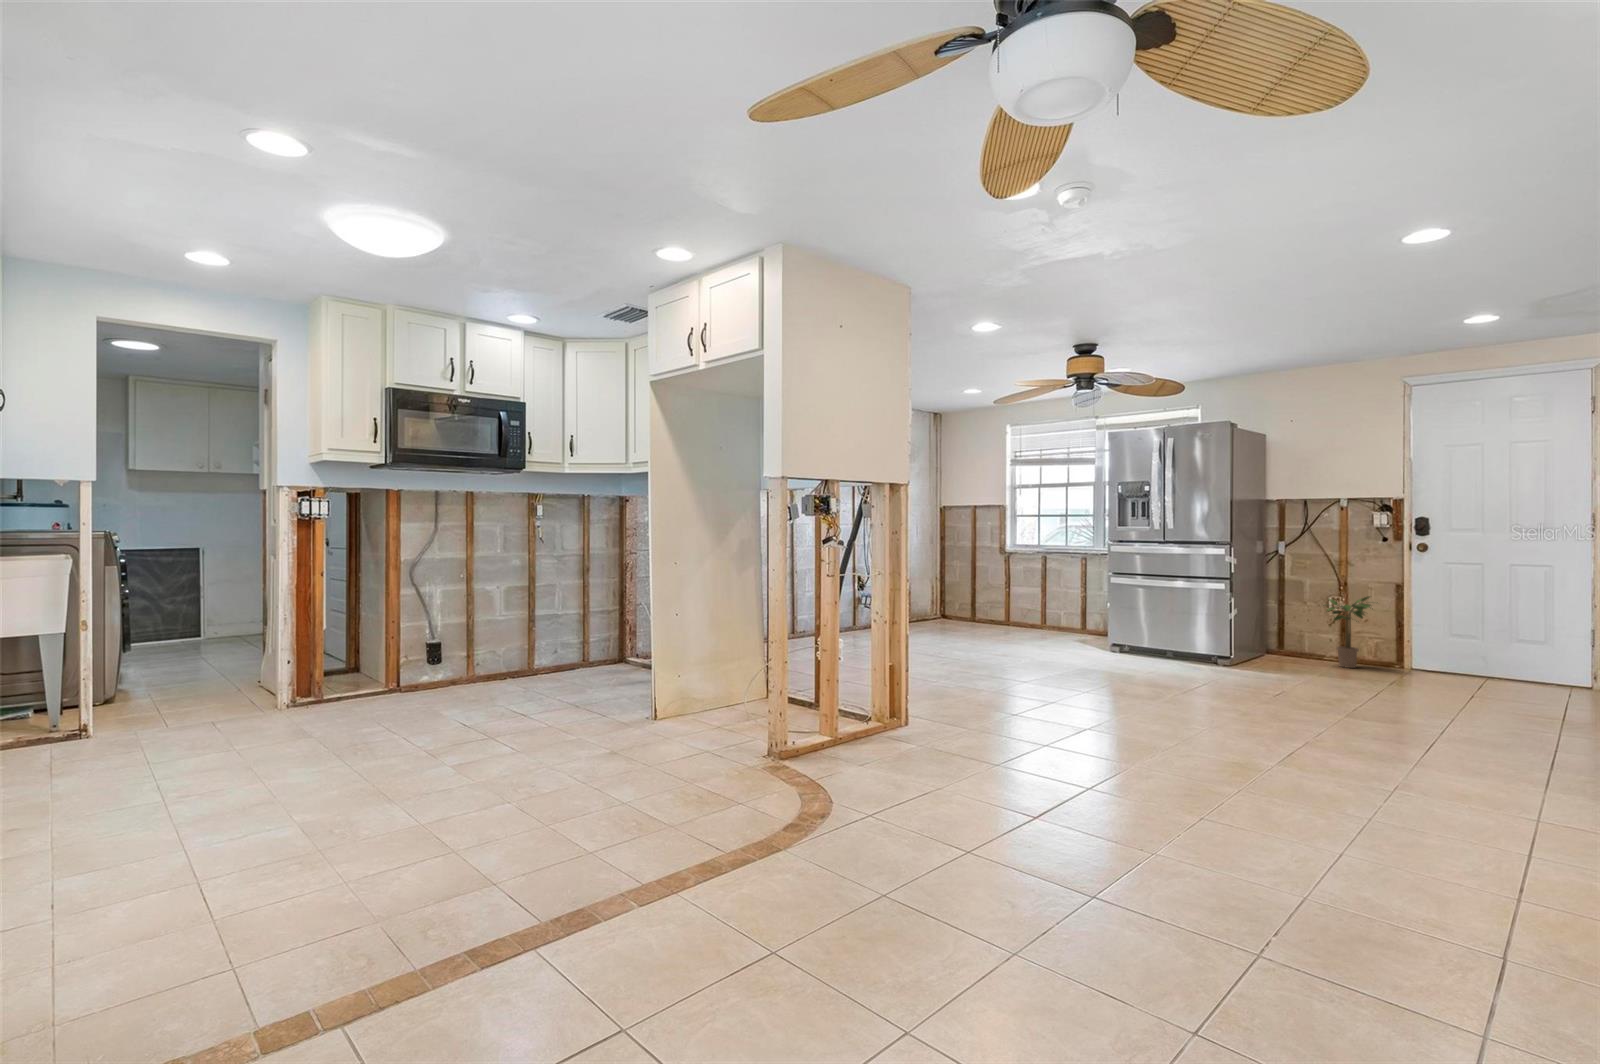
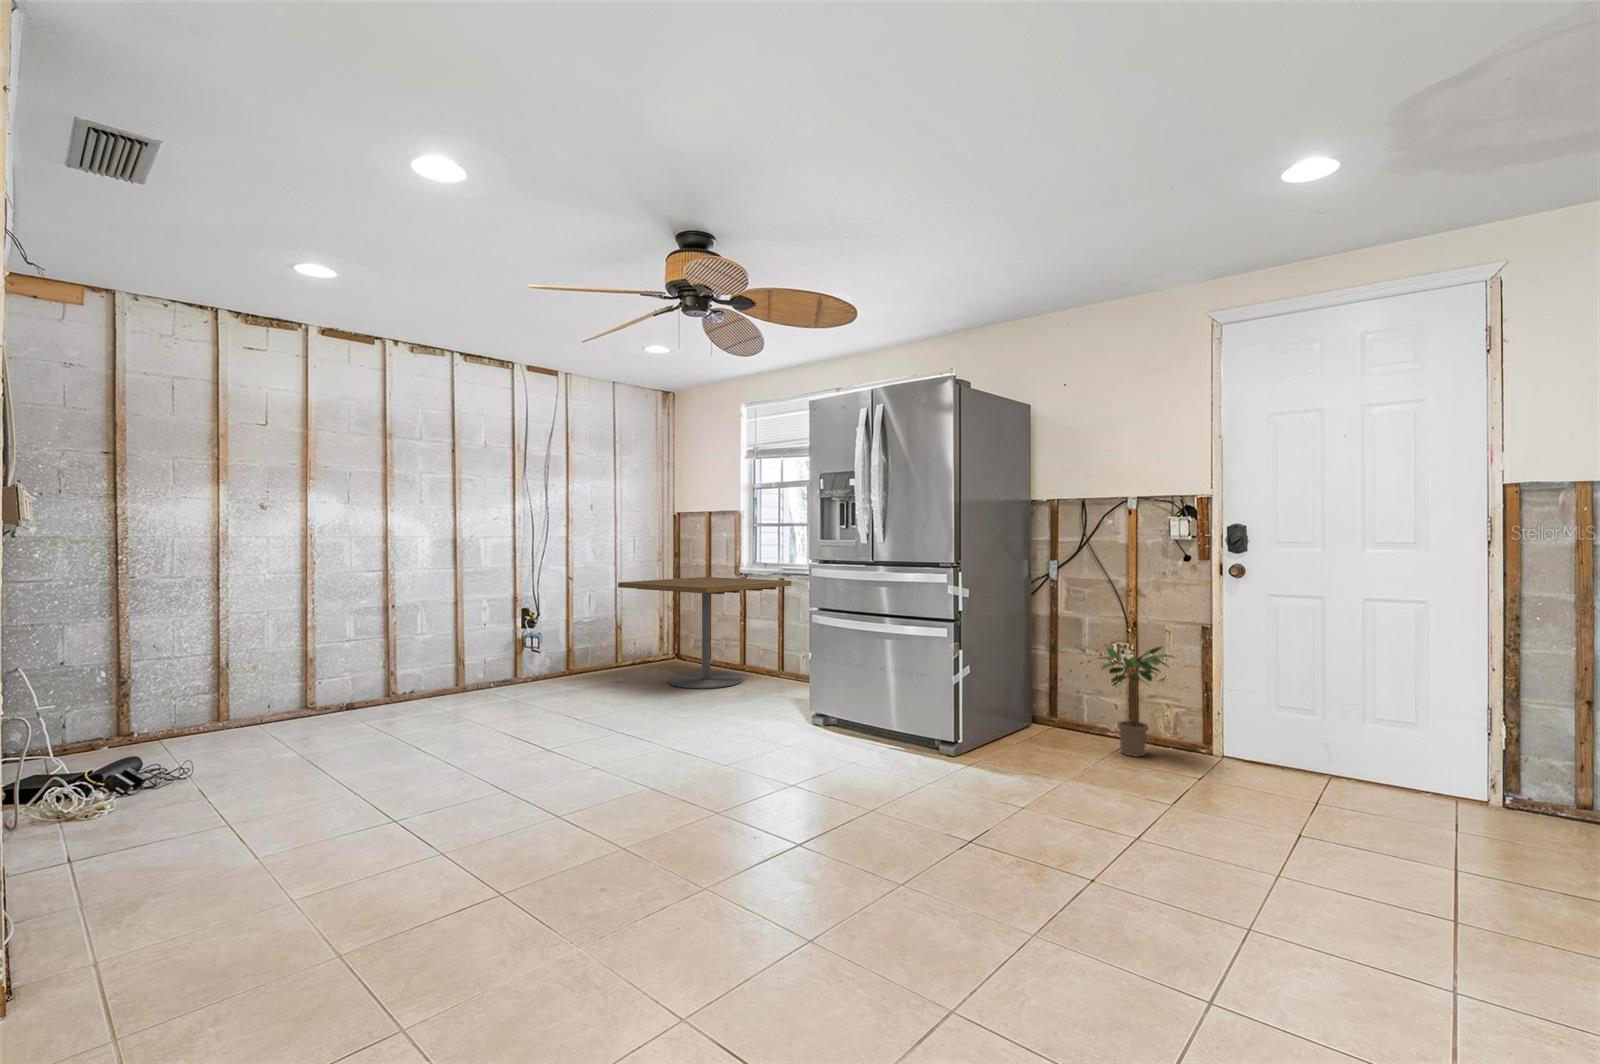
dining table: none [930,555,1054,635] -> present [618,577,791,689]

